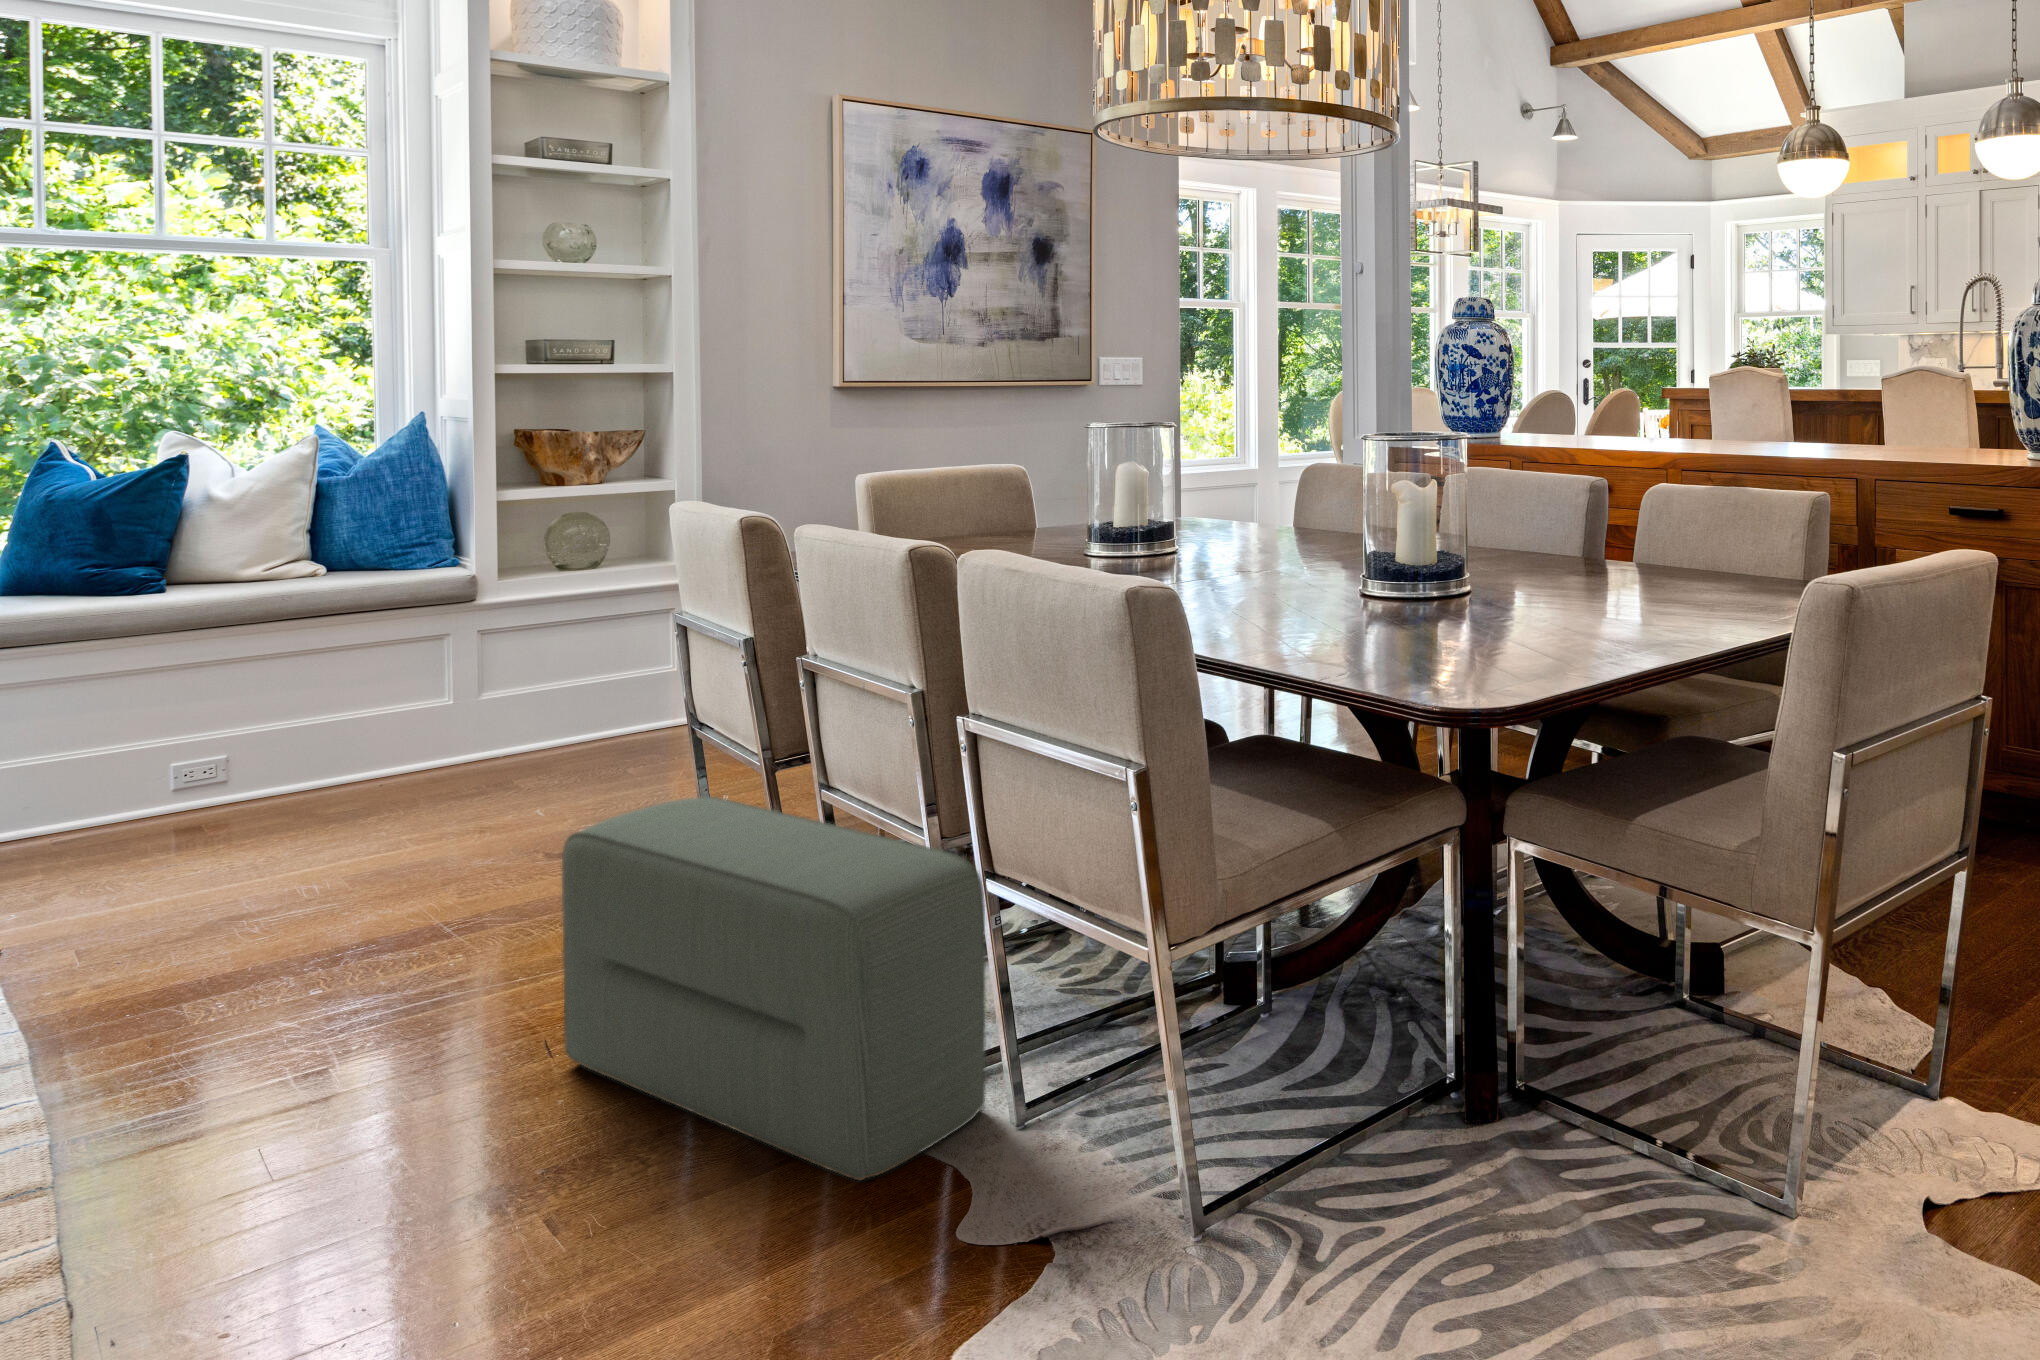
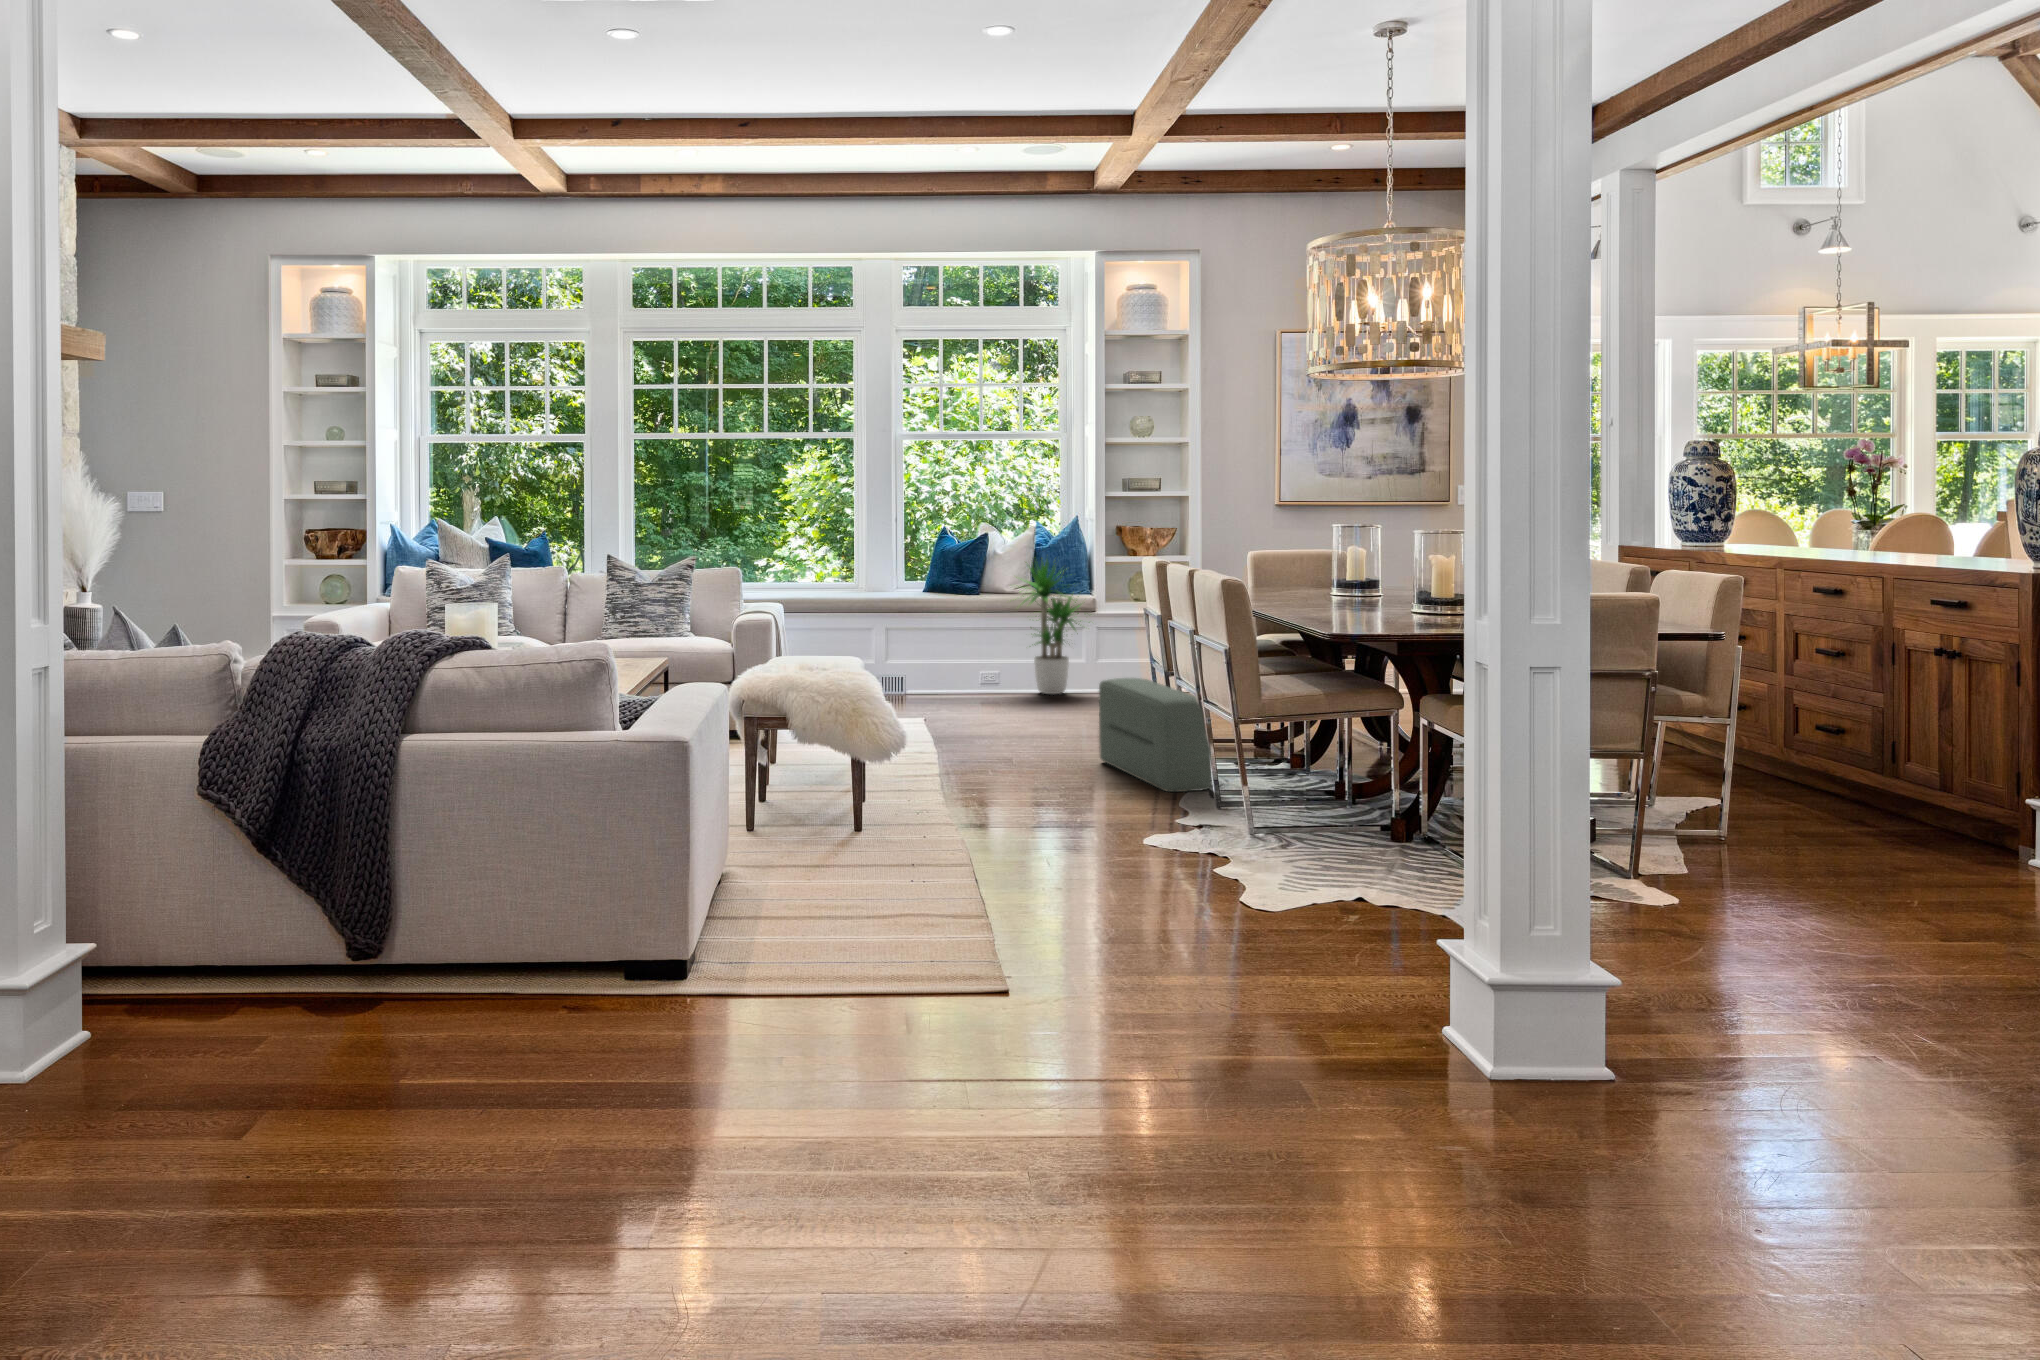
potted plant: none [222,489,482,797] -> present [1016,561,1081,695]

